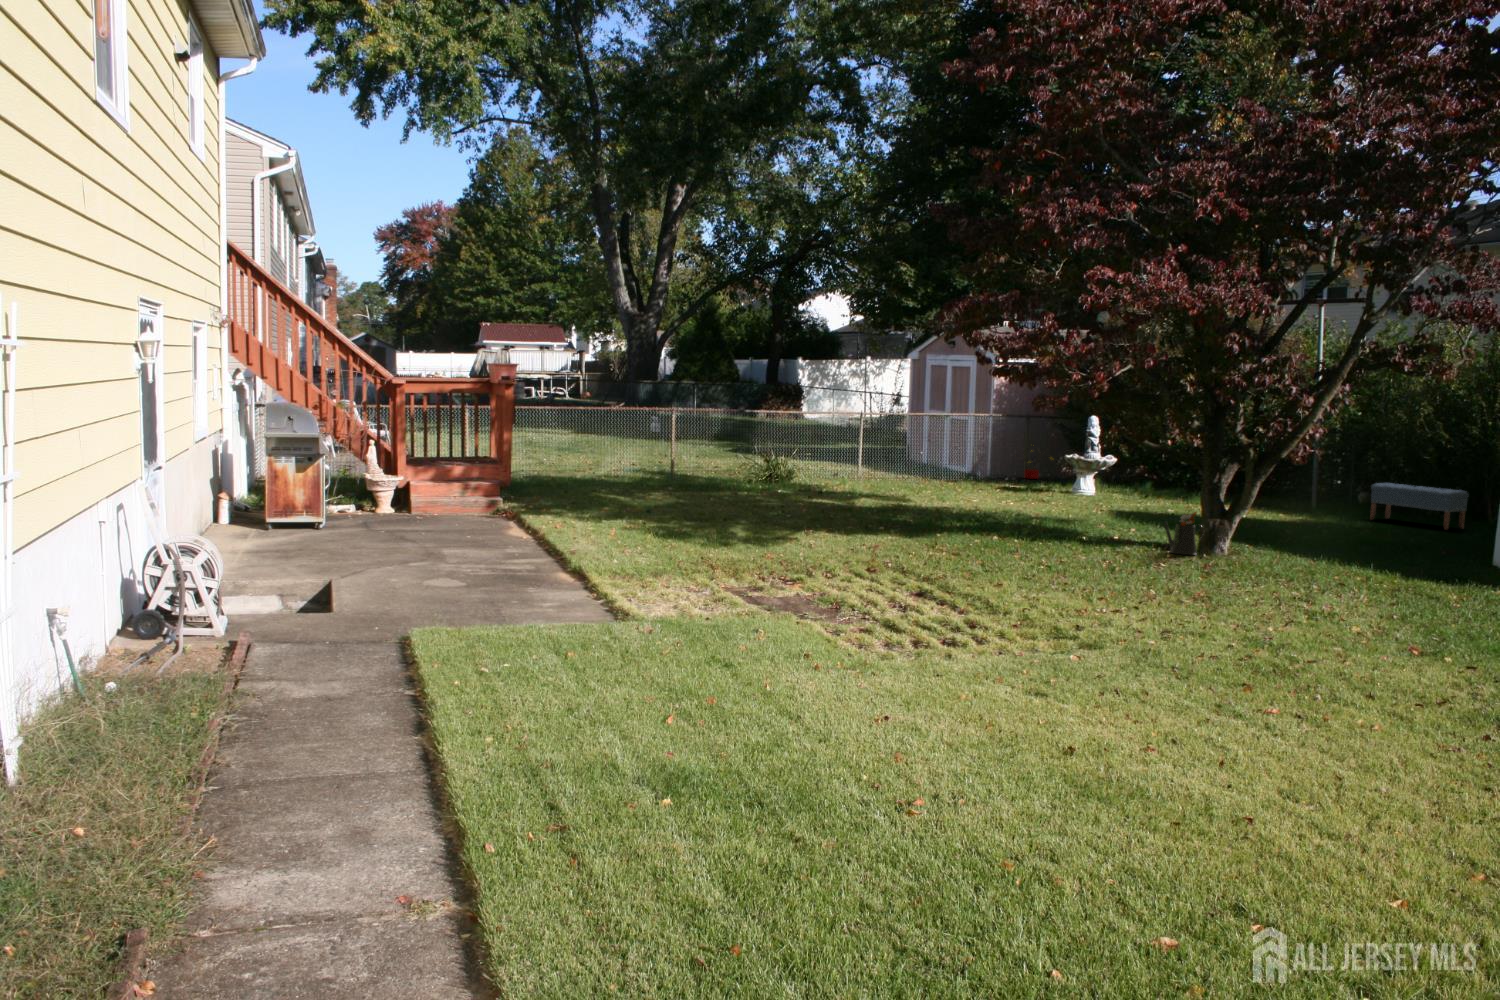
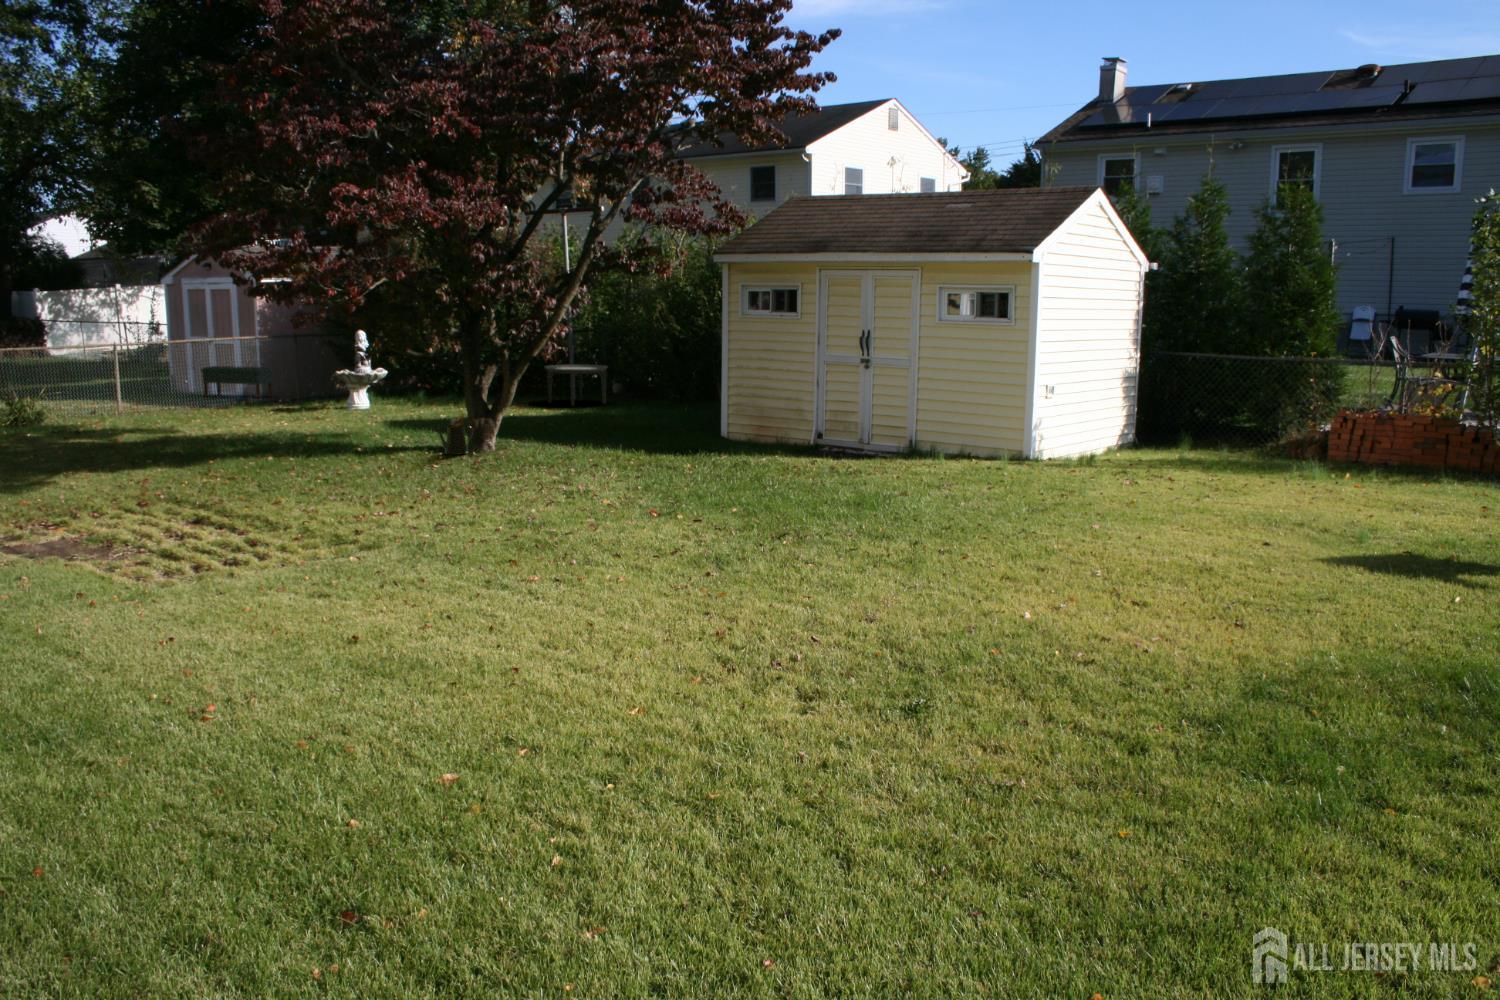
decorative plant: present [1023,453,1039,479] -> none [286,358,329,394]
round table: none [1288,466,1368,514] -> present [545,364,607,406]
bench: present [1370,483,1469,530] -> present [201,366,273,398]

